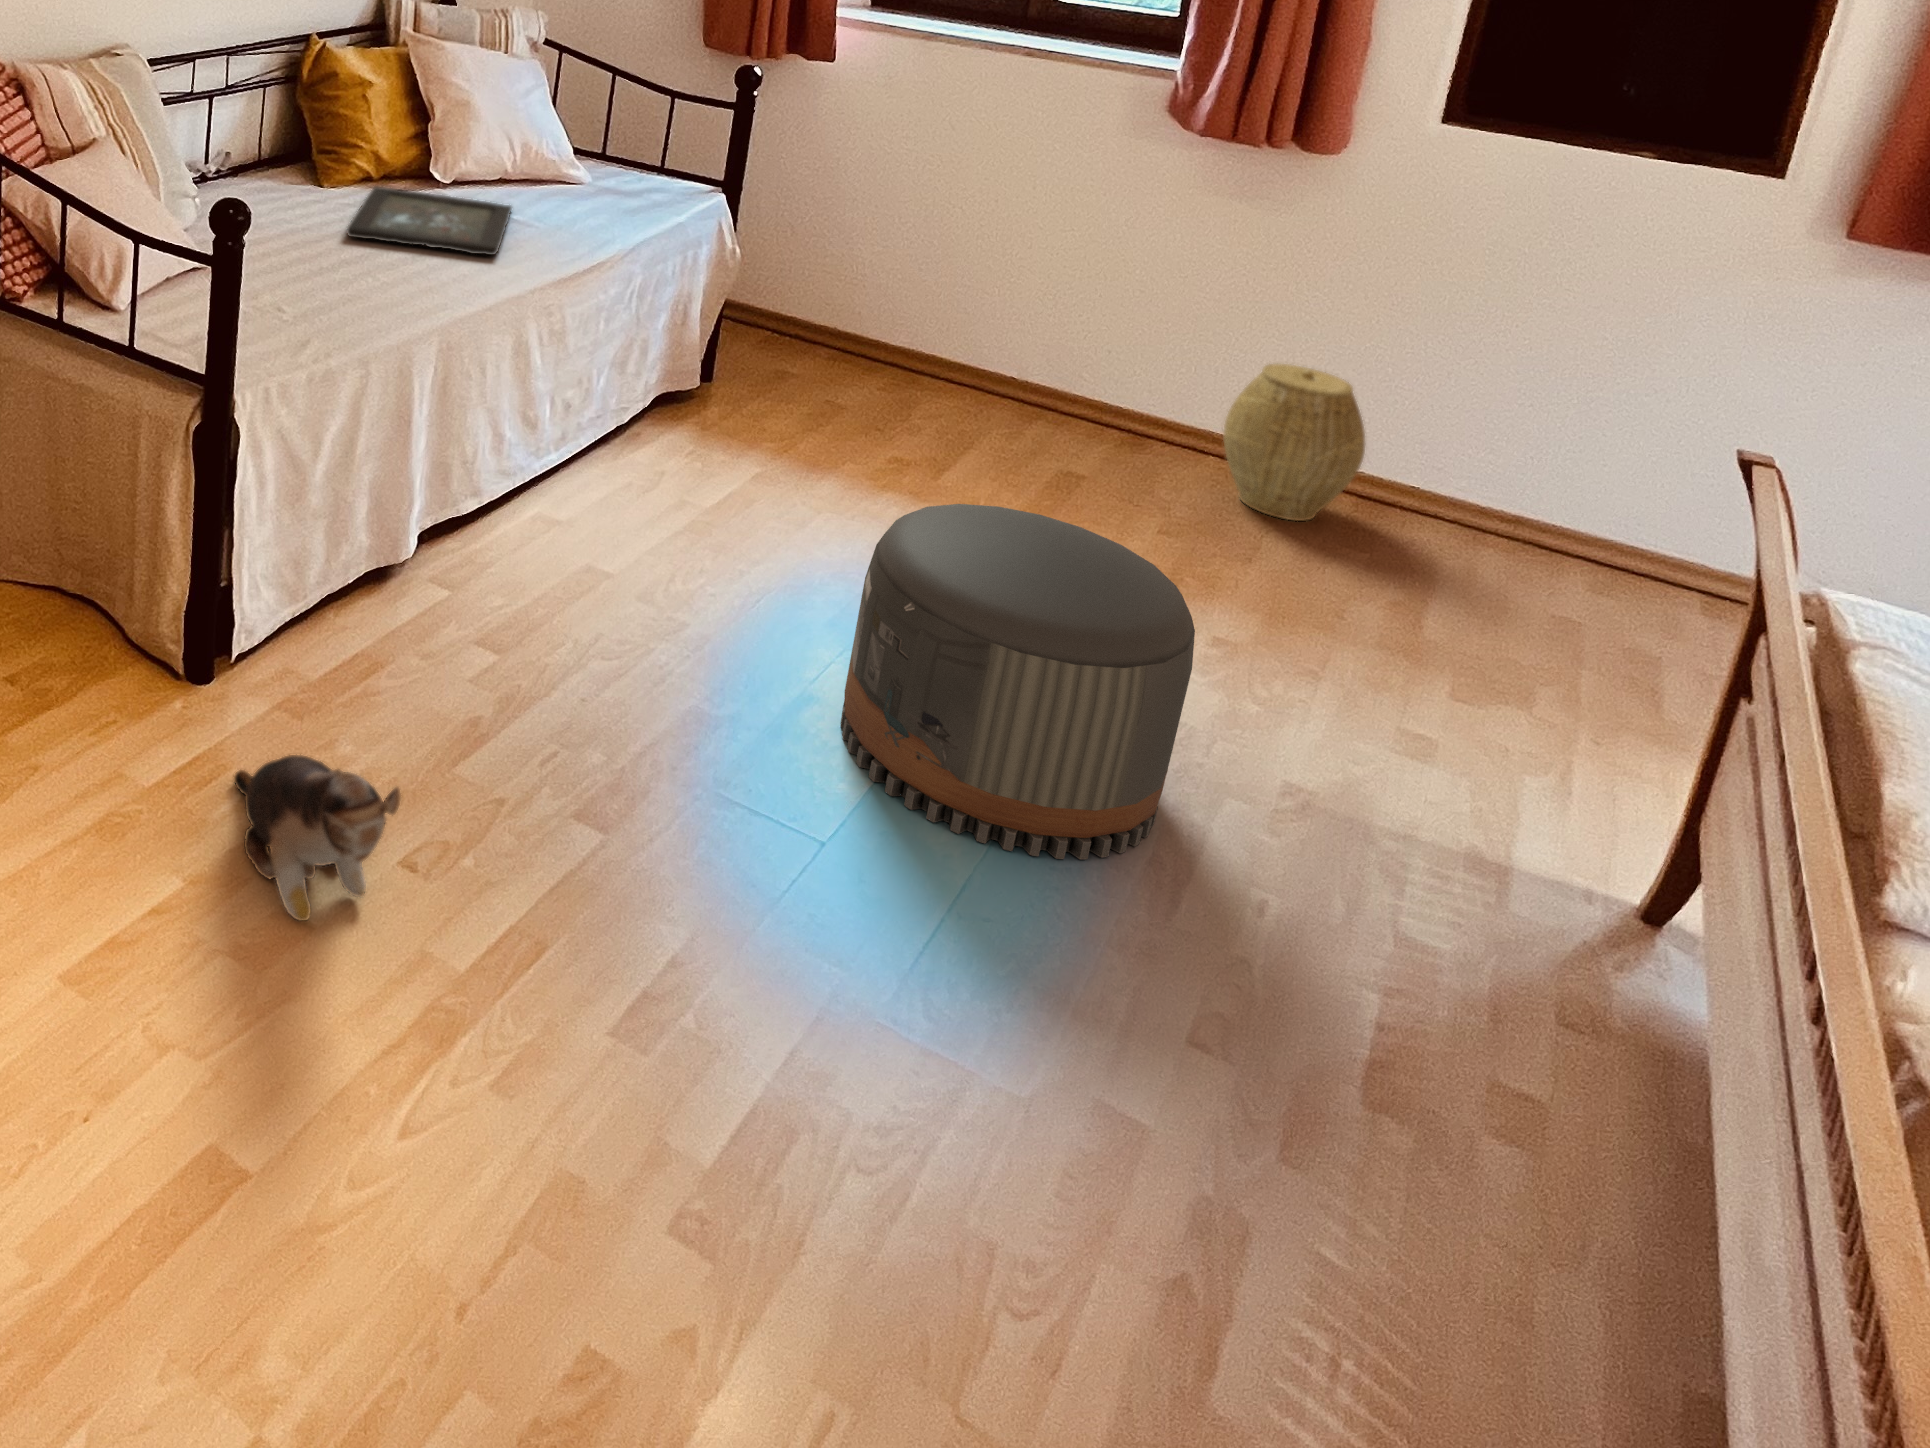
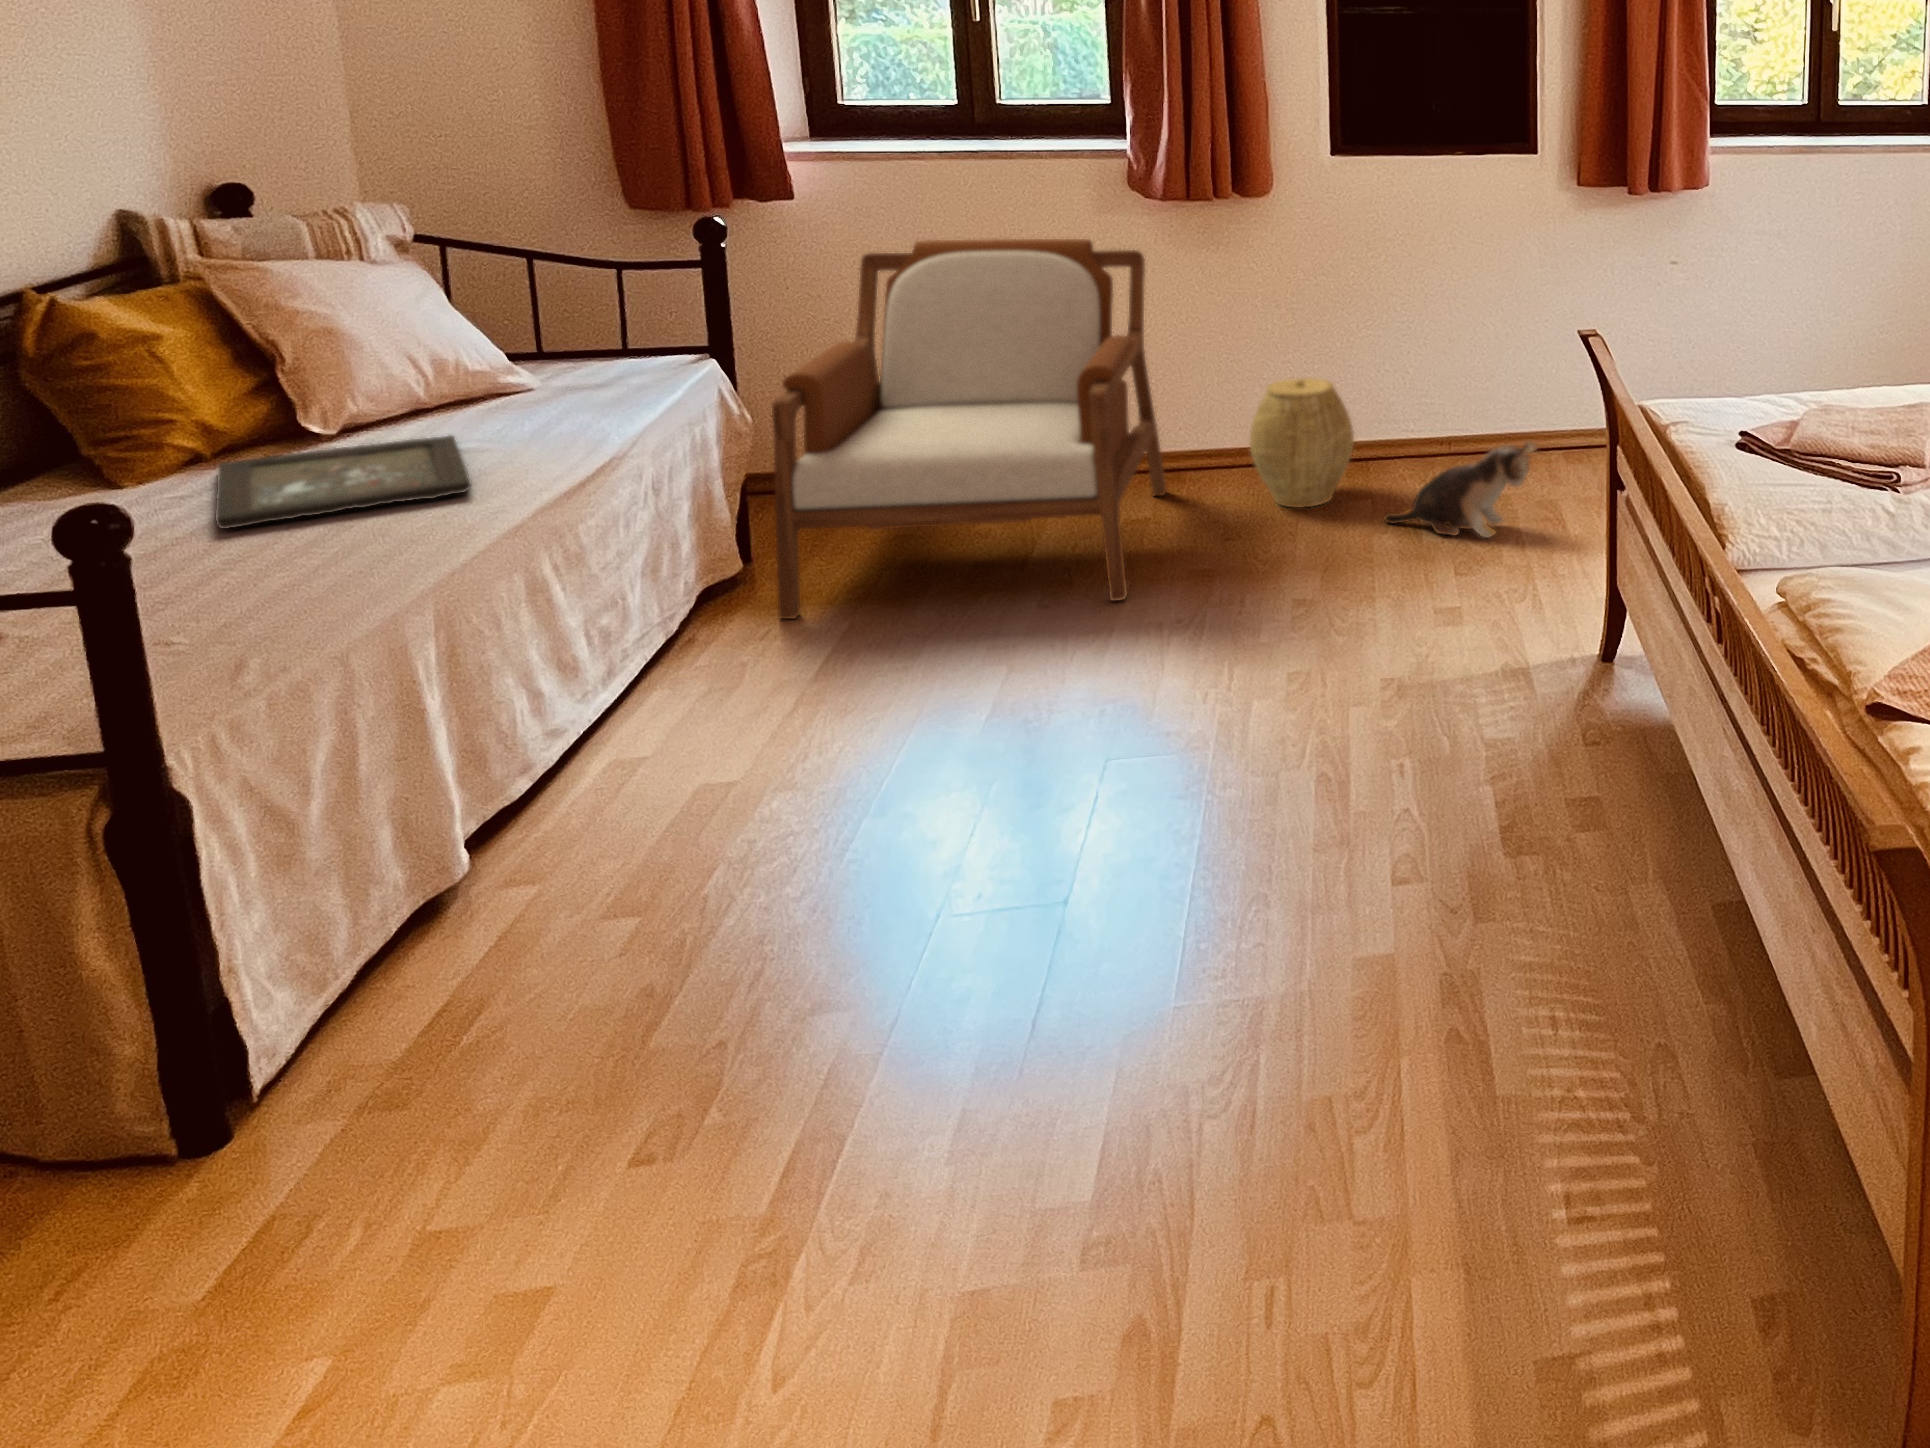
armchair: none [709,122,1156,542] -> present [772,239,1166,619]
pouf: present [841,504,1195,859] -> none [1031,546,1316,839]
plush toy: present [234,755,401,921] -> present [1384,441,1538,538]

